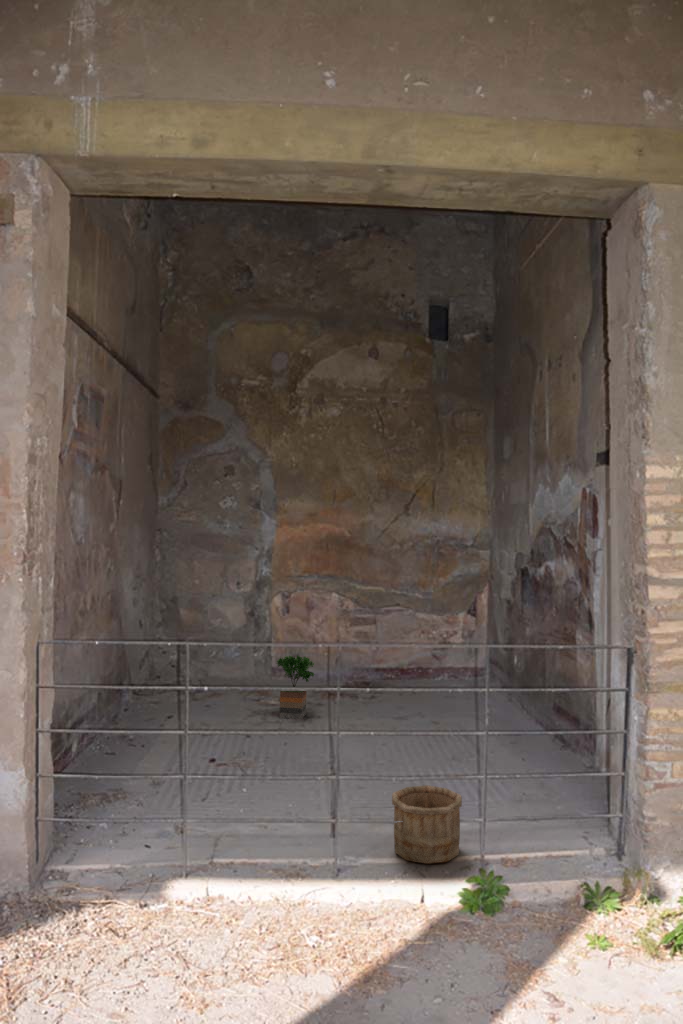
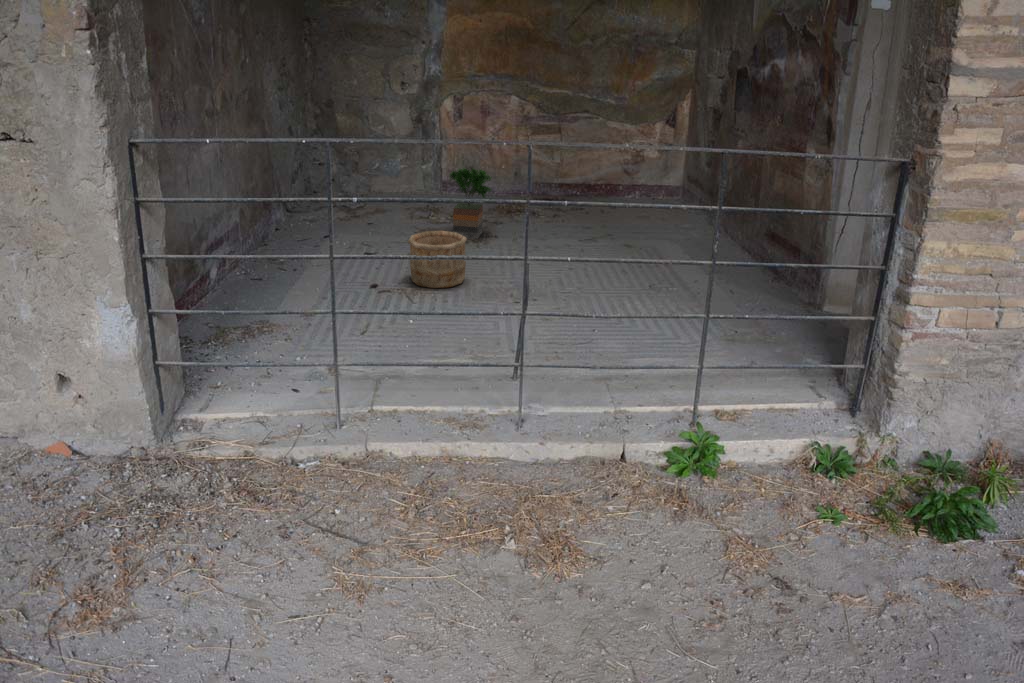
wooden bucket: present [392,785,462,864] -> present [408,231,467,288]

